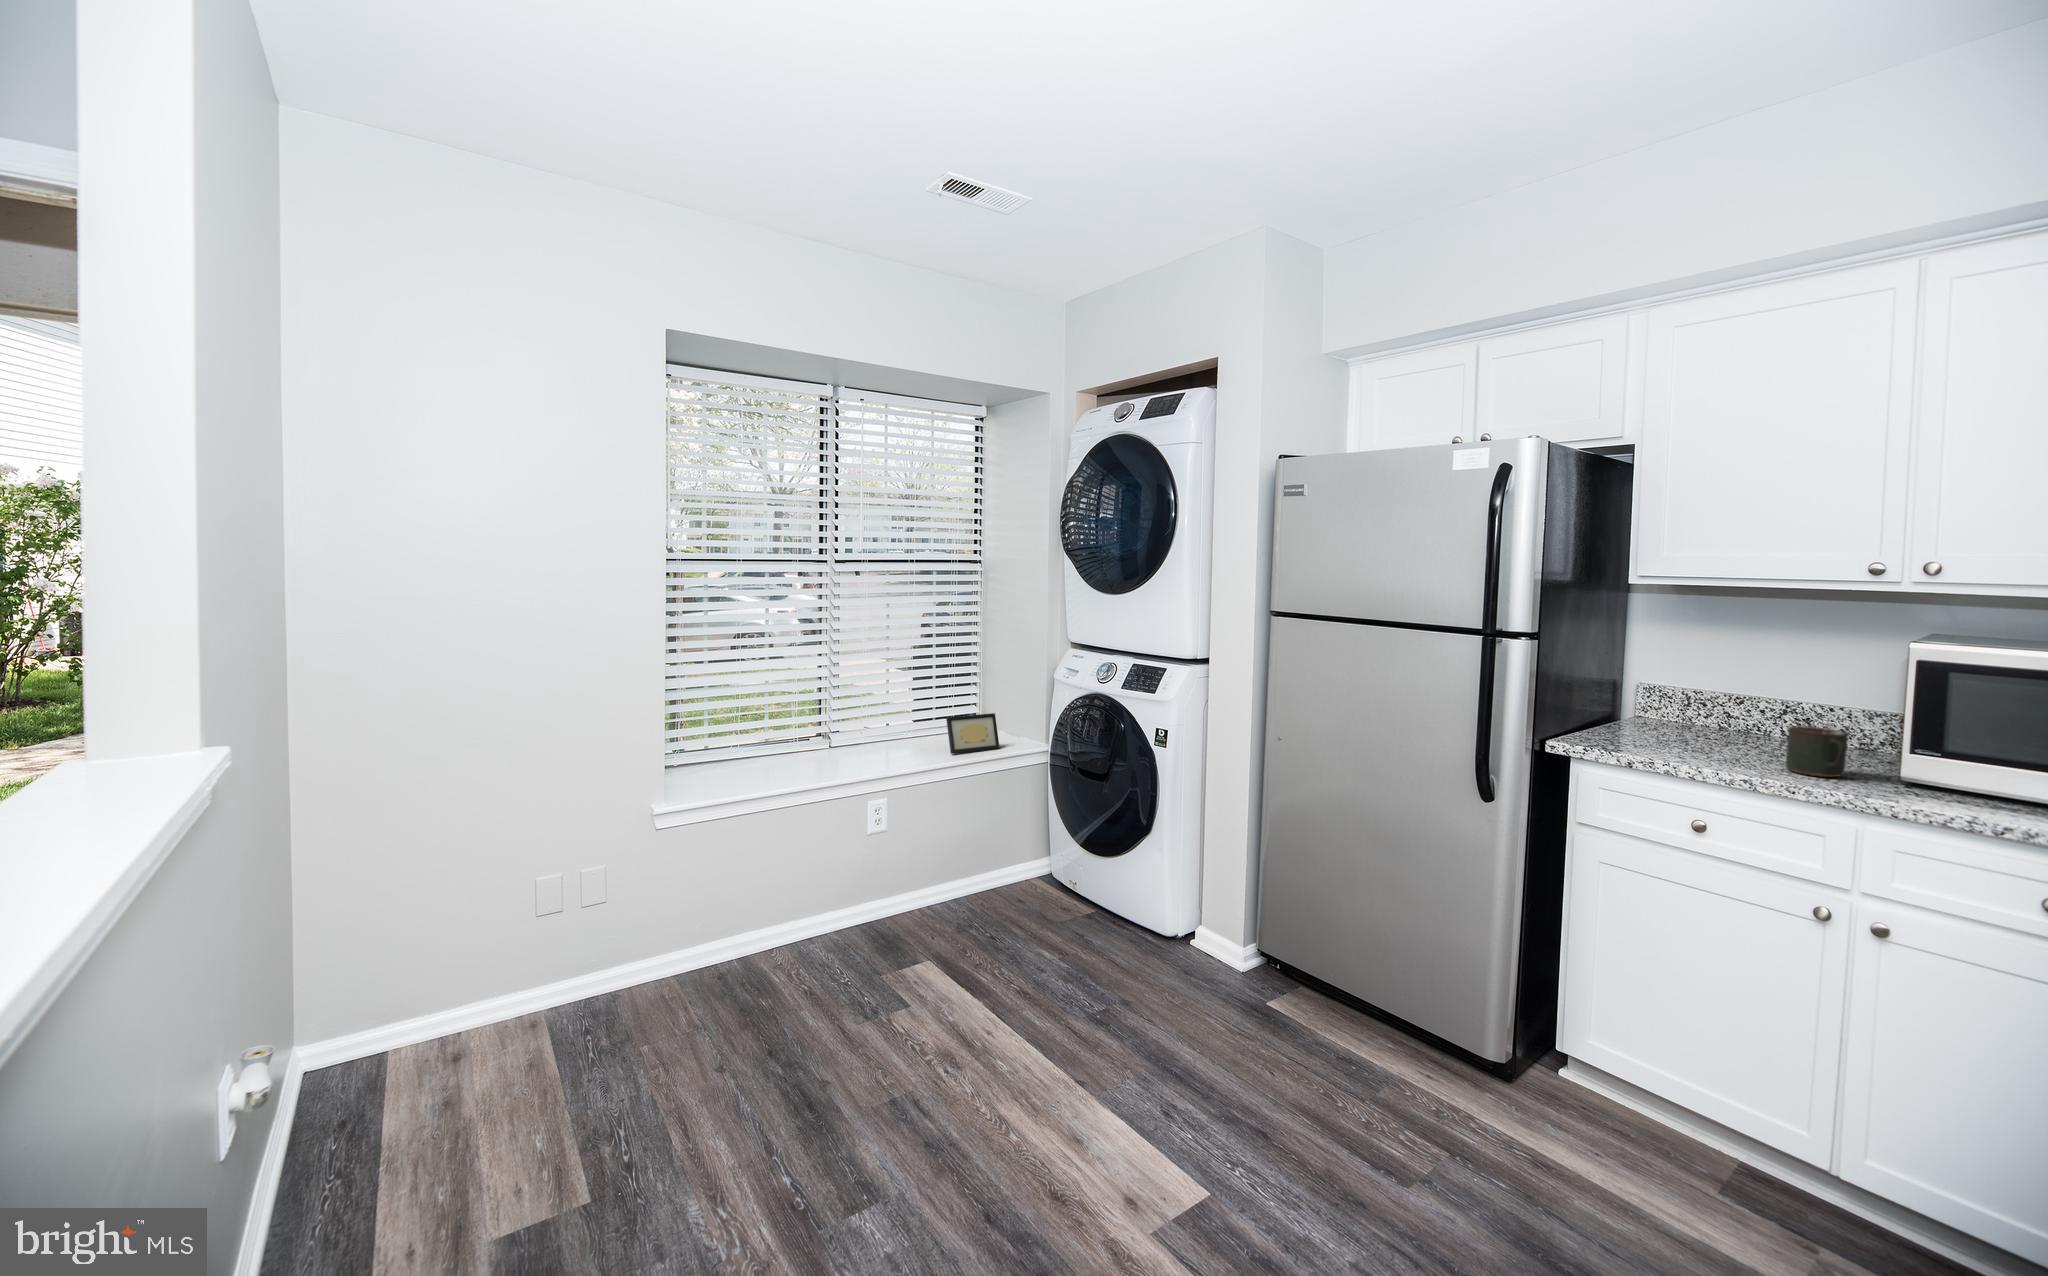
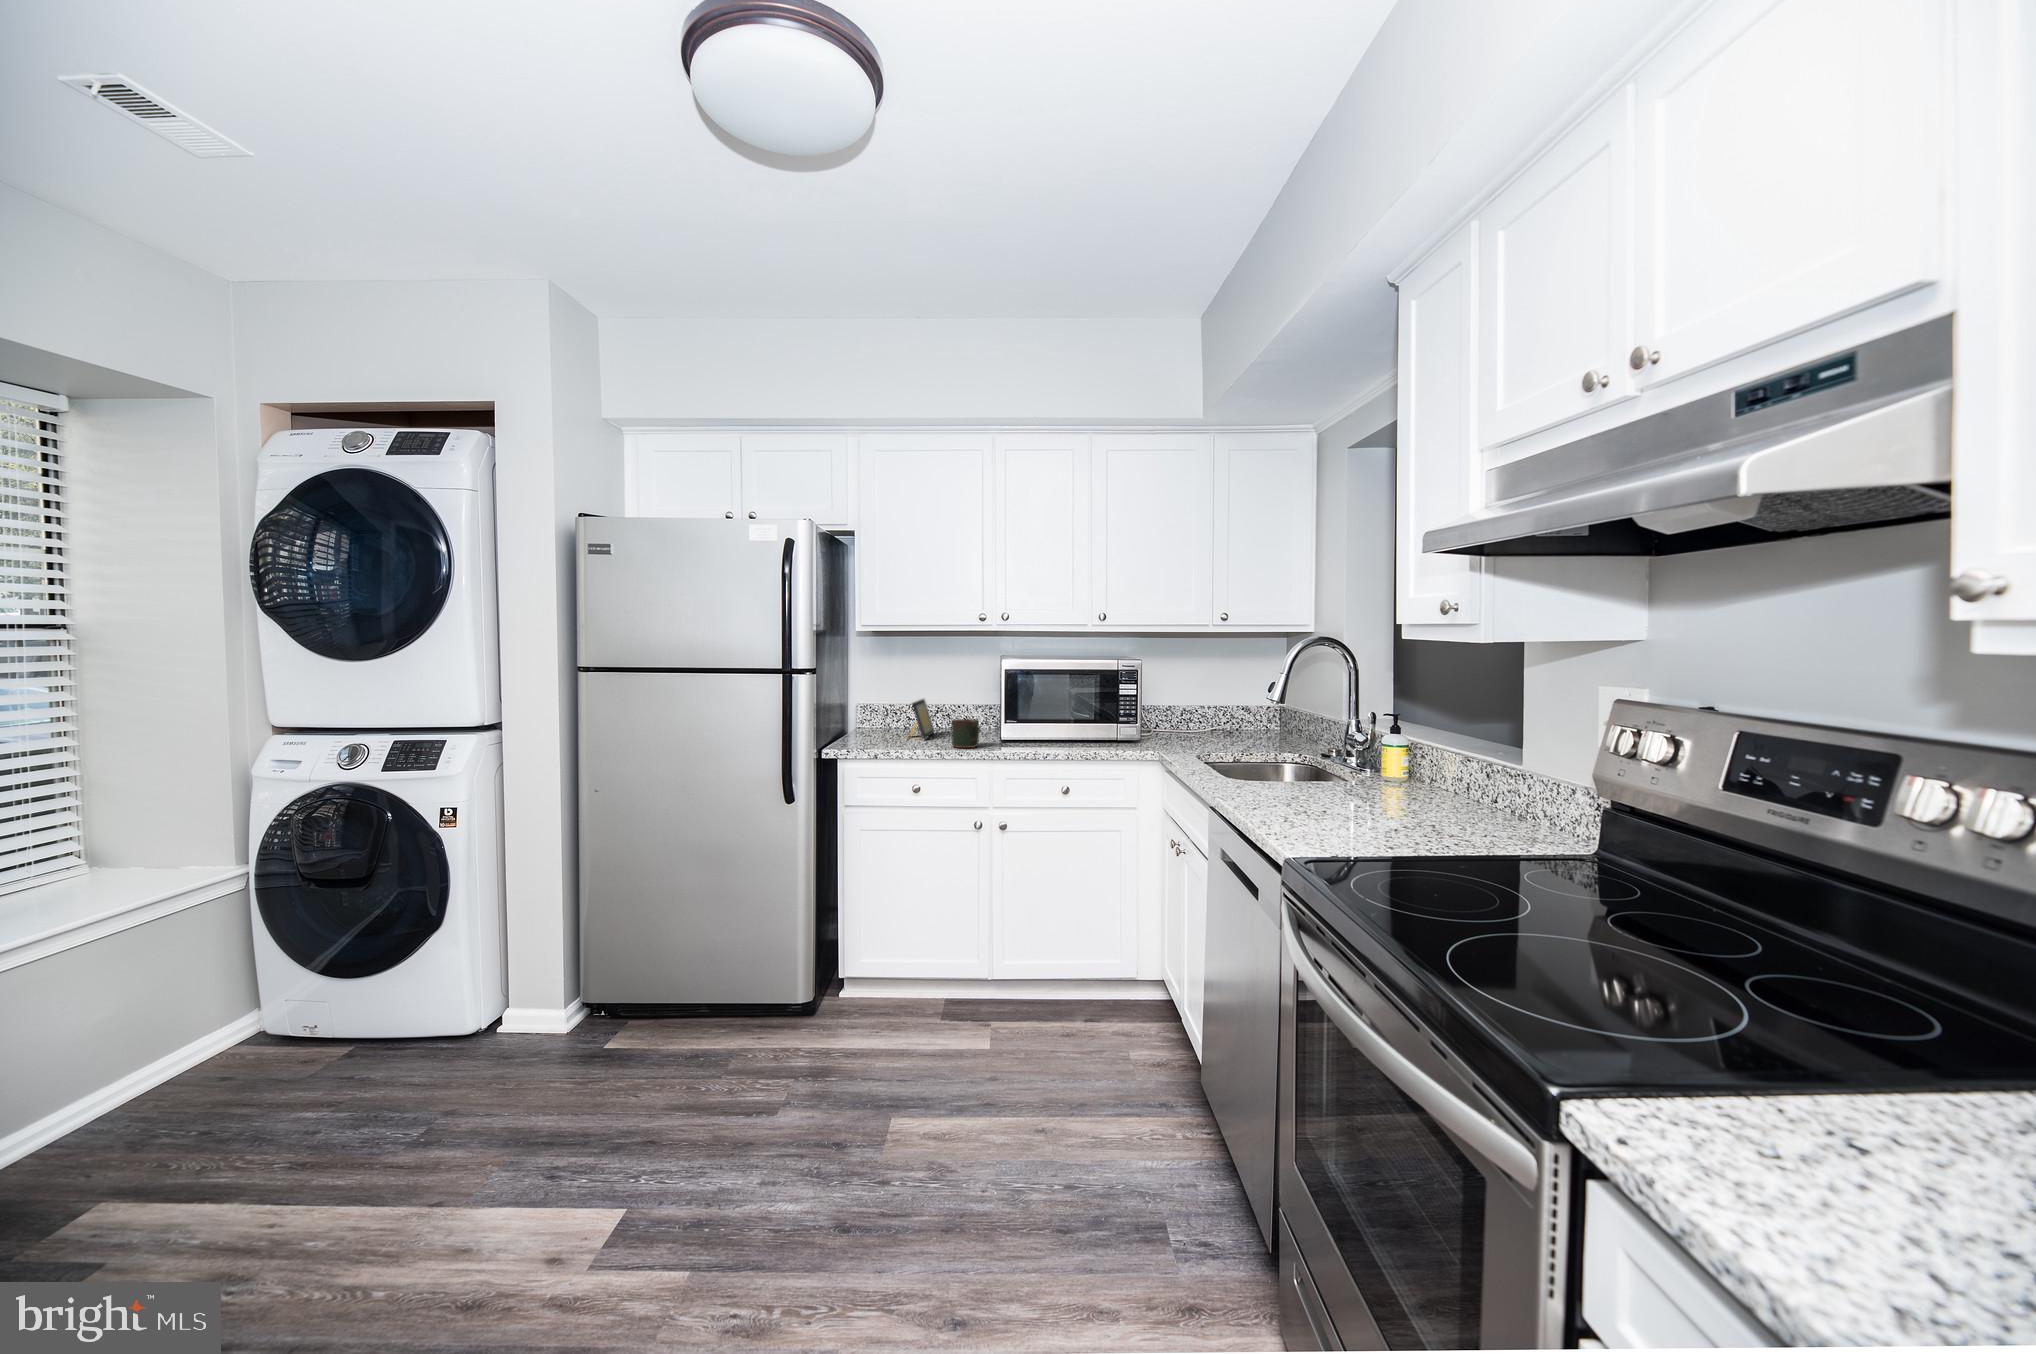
picture frame: present [946,713,1000,754] -> present [910,699,935,739]

